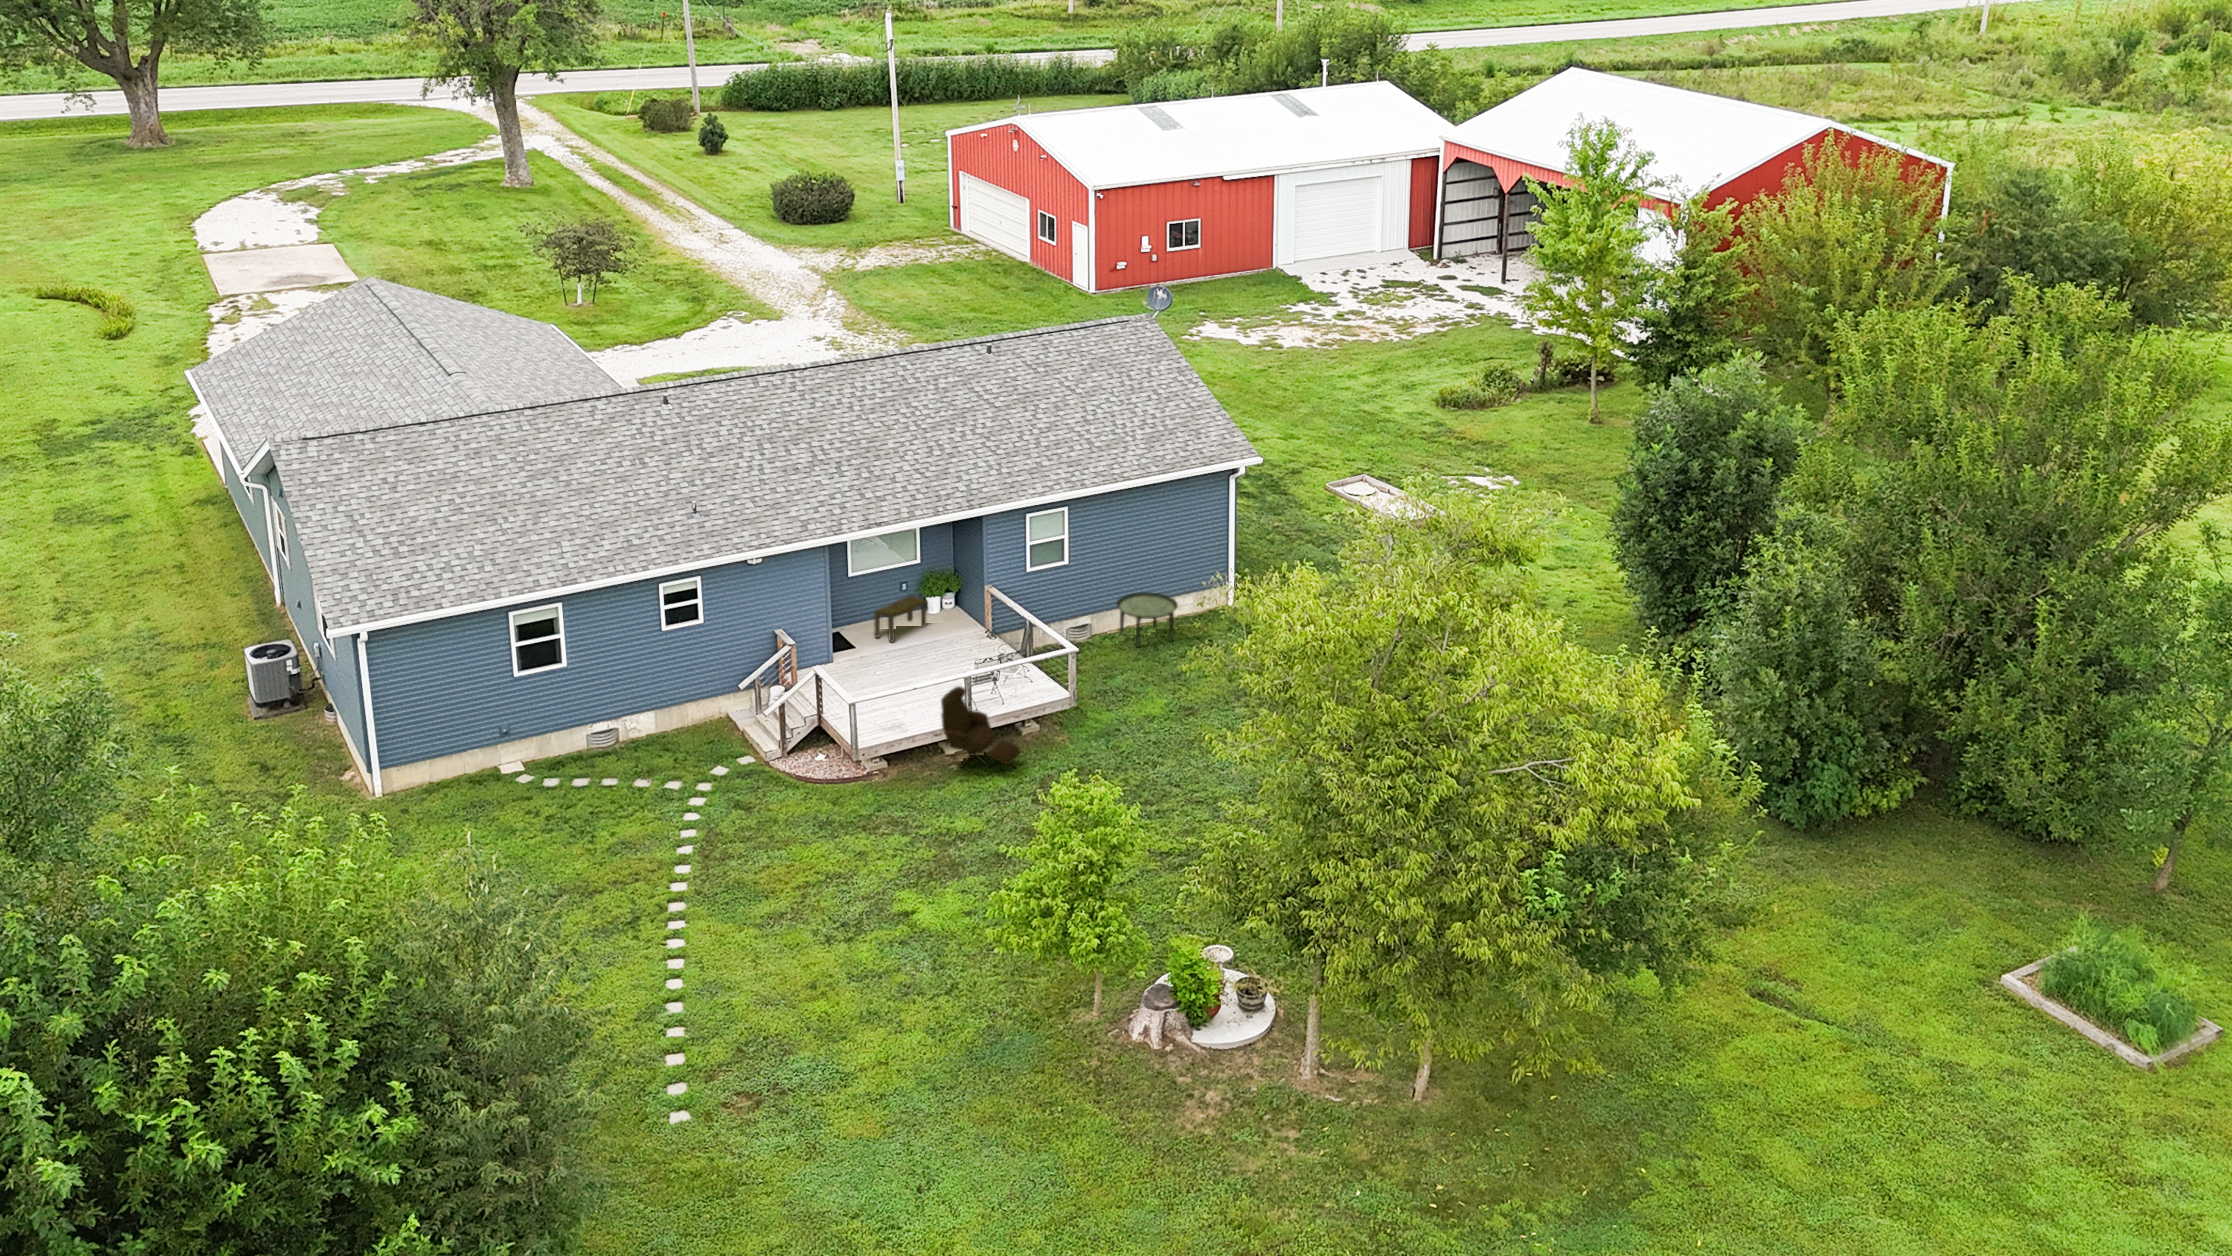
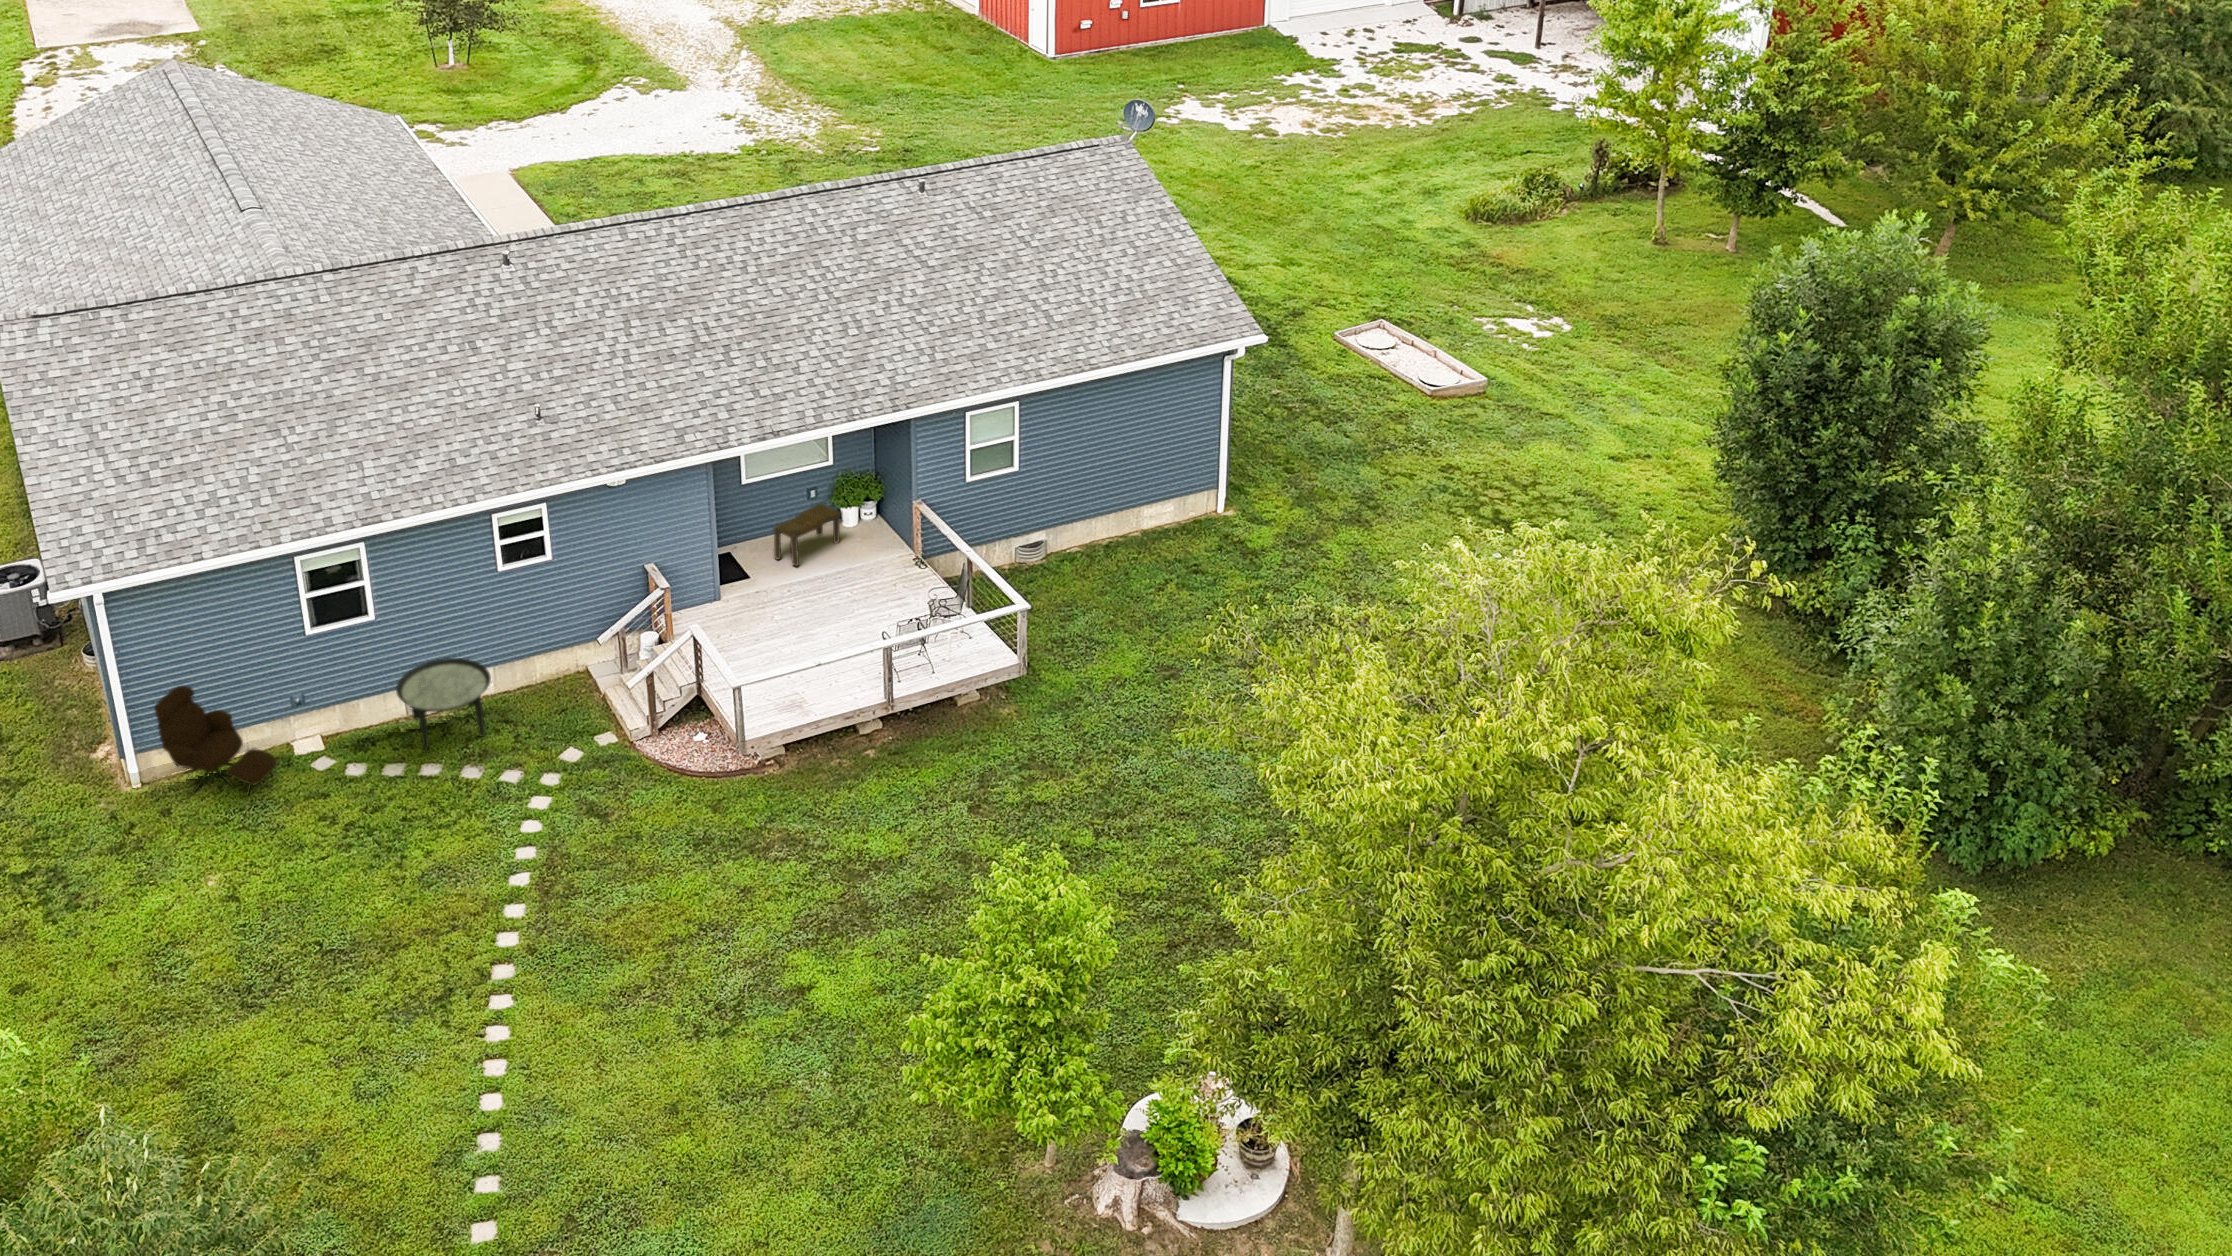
round table: present [1117,592,1178,647] -> present [396,658,491,750]
lounge chair: present [941,686,1020,768] -> present [154,686,277,795]

